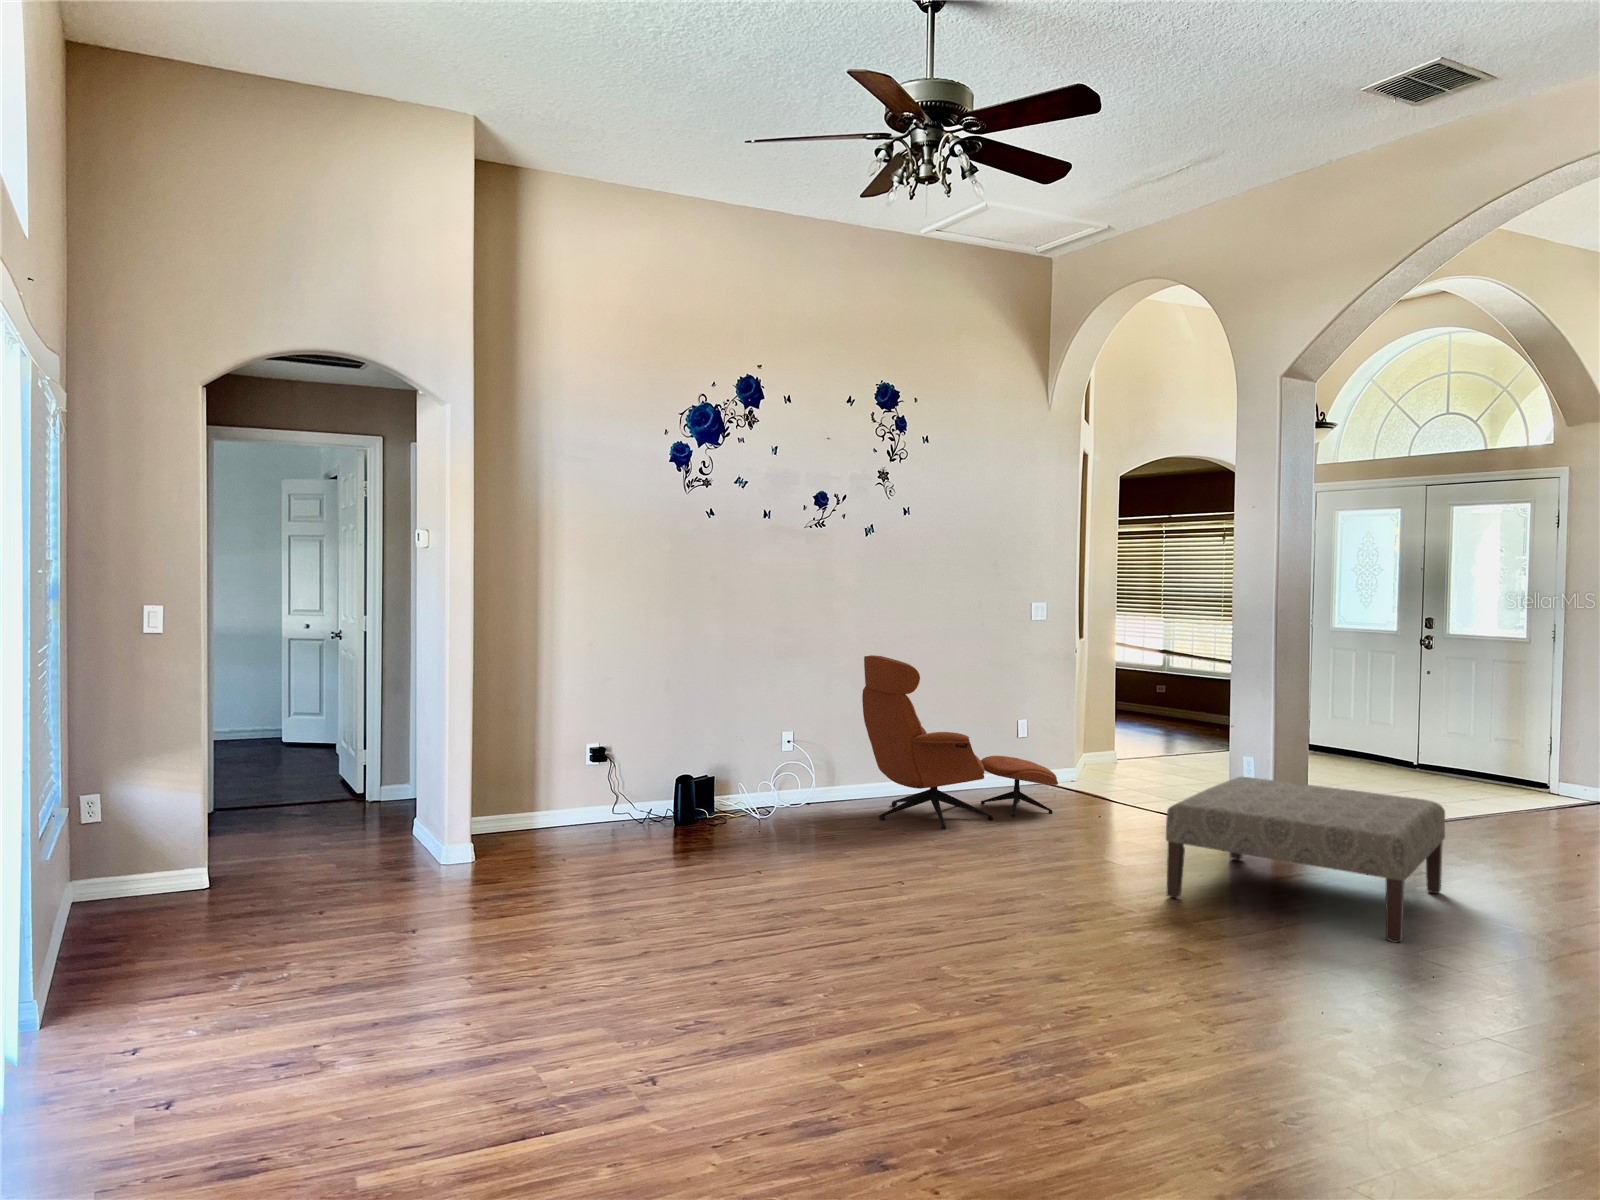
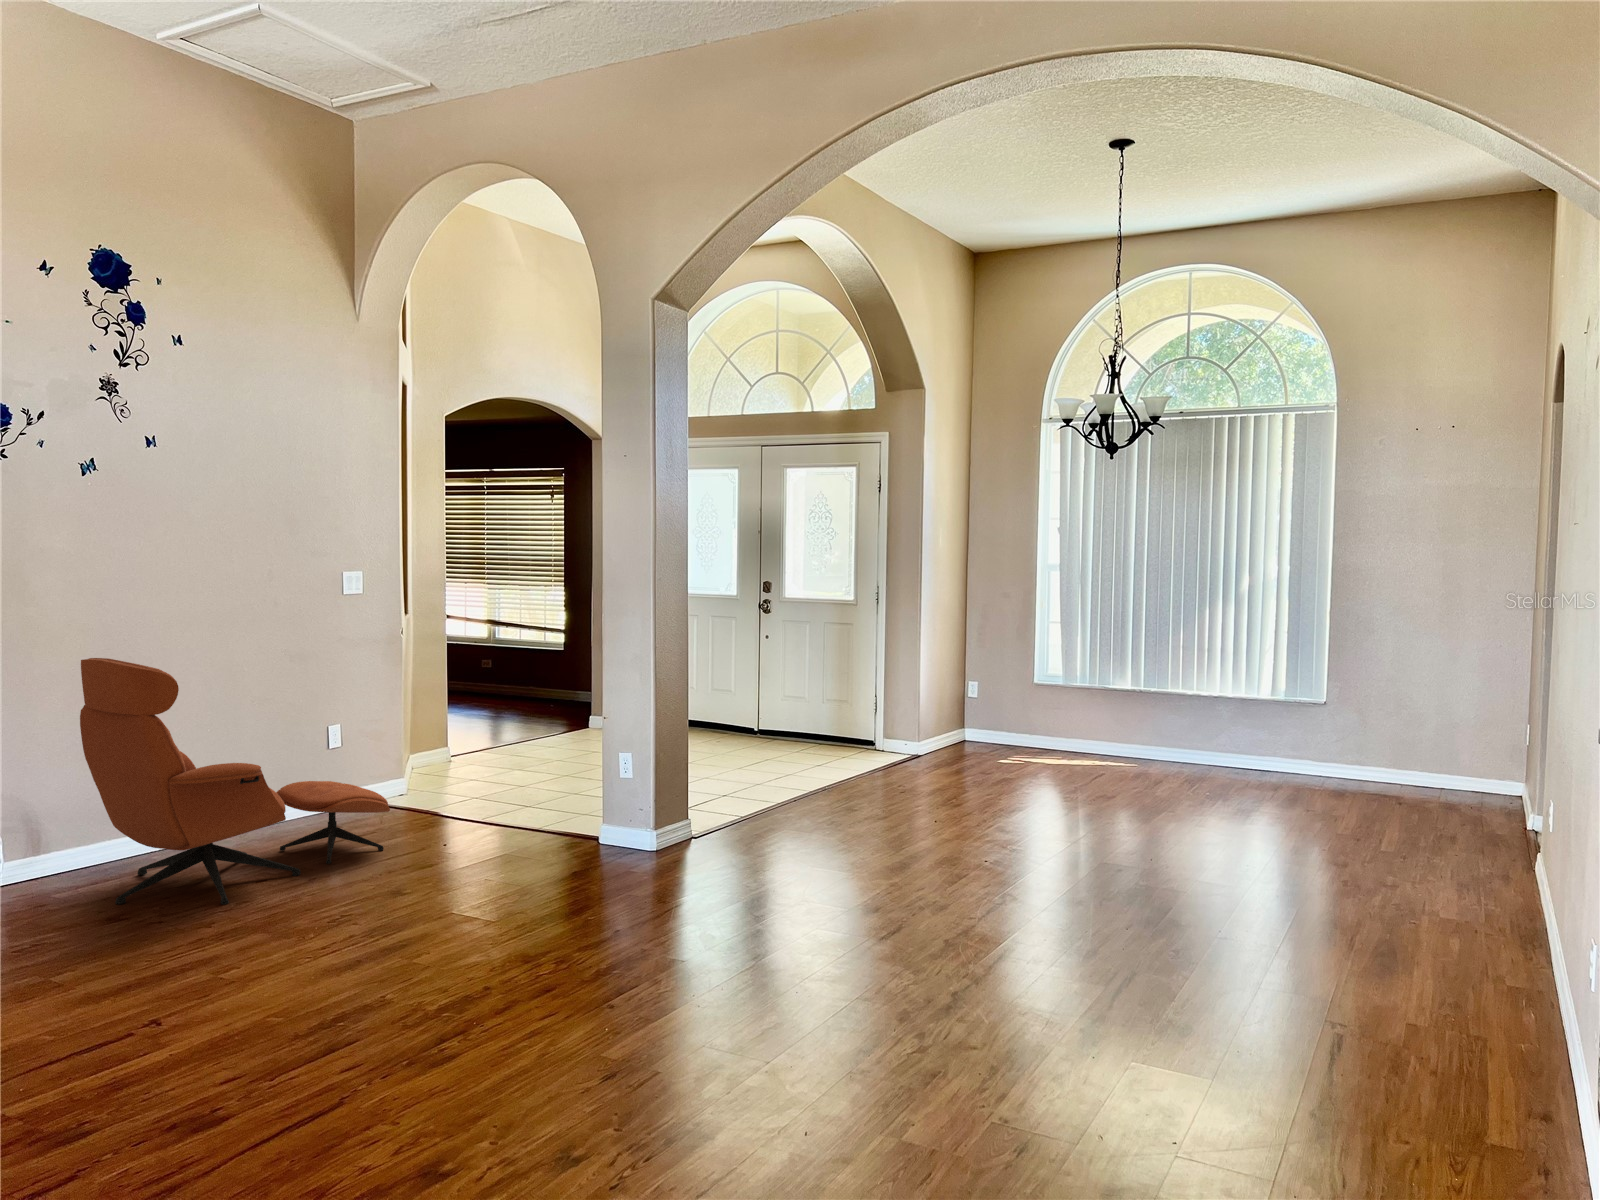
ottoman: present [1166,777,1445,942] -> none [556,782,845,973]

